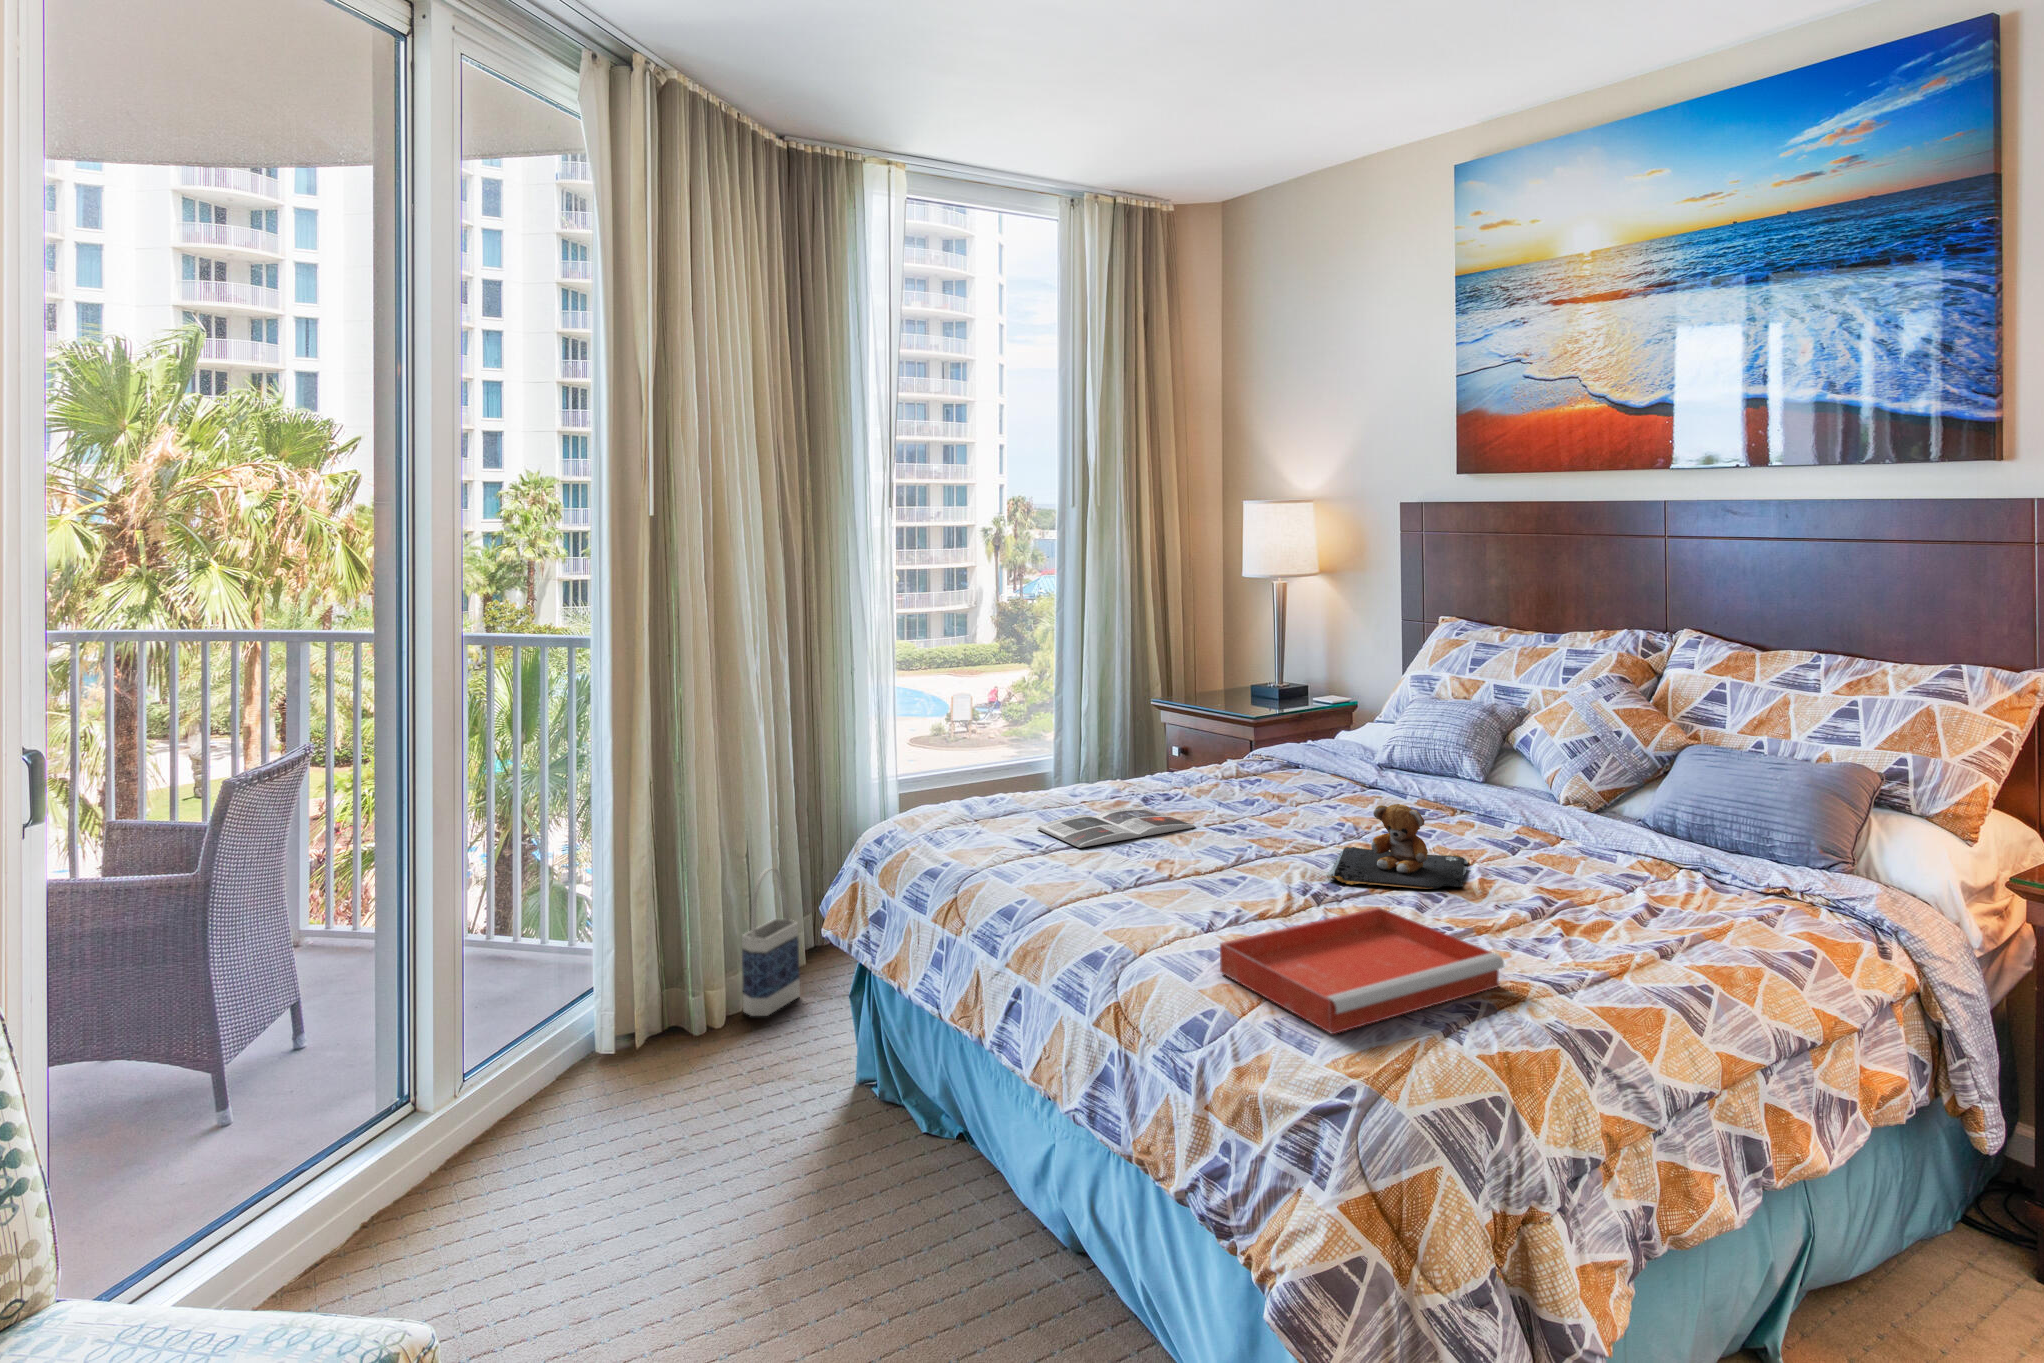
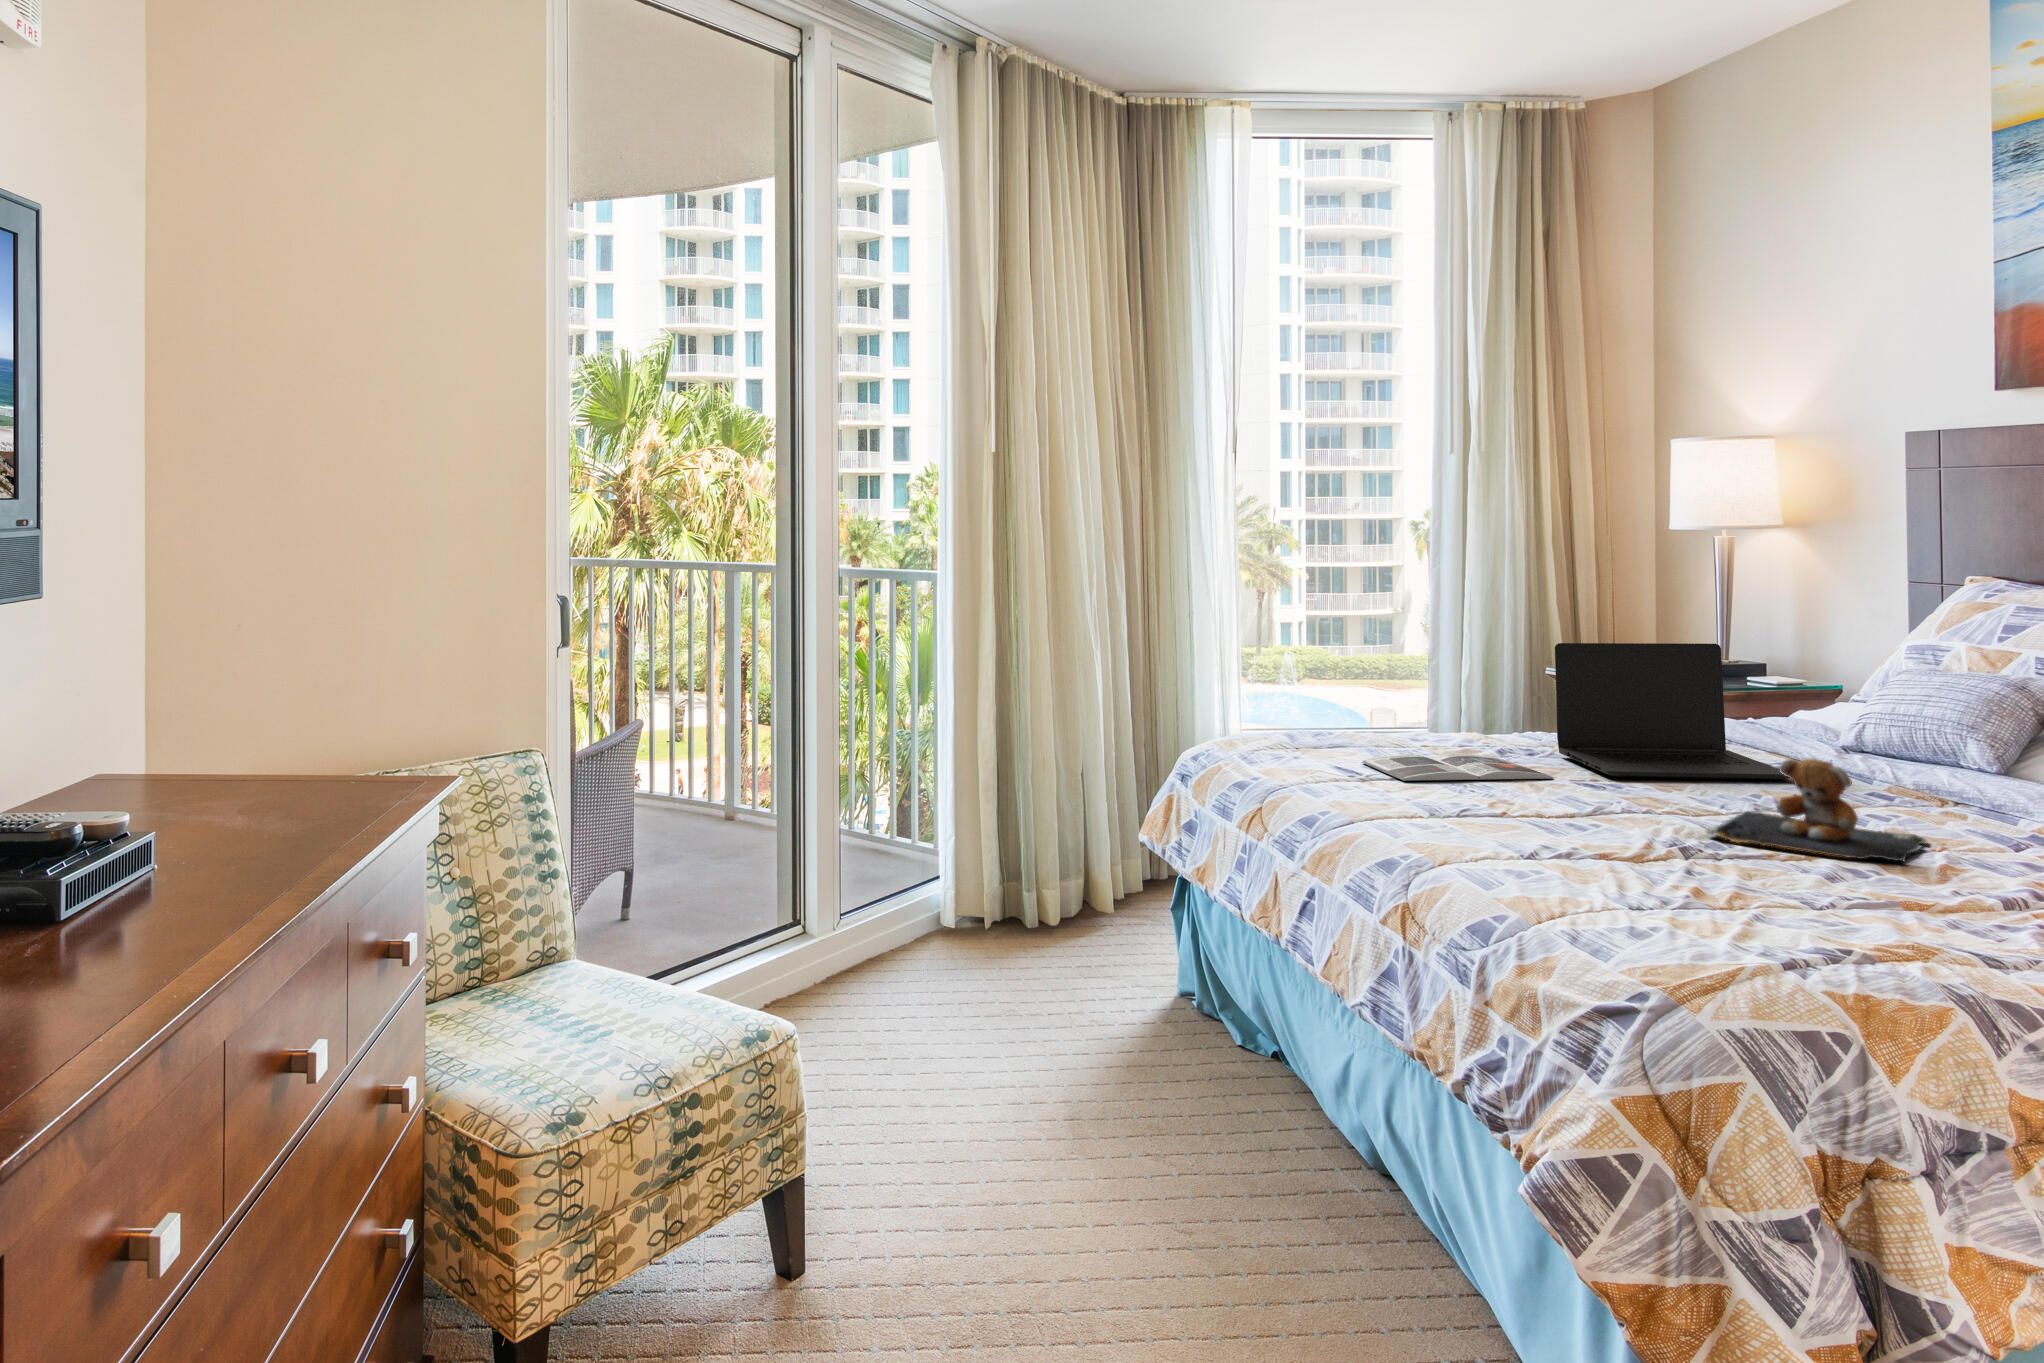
laptop: none [1186,690,1358,819] -> present [1555,643,1790,780]
bag: present [742,868,800,1016] -> none [1074,792,1130,931]
tray: present [1220,907,1504,1034] -> none [1524,854,1907,948]

